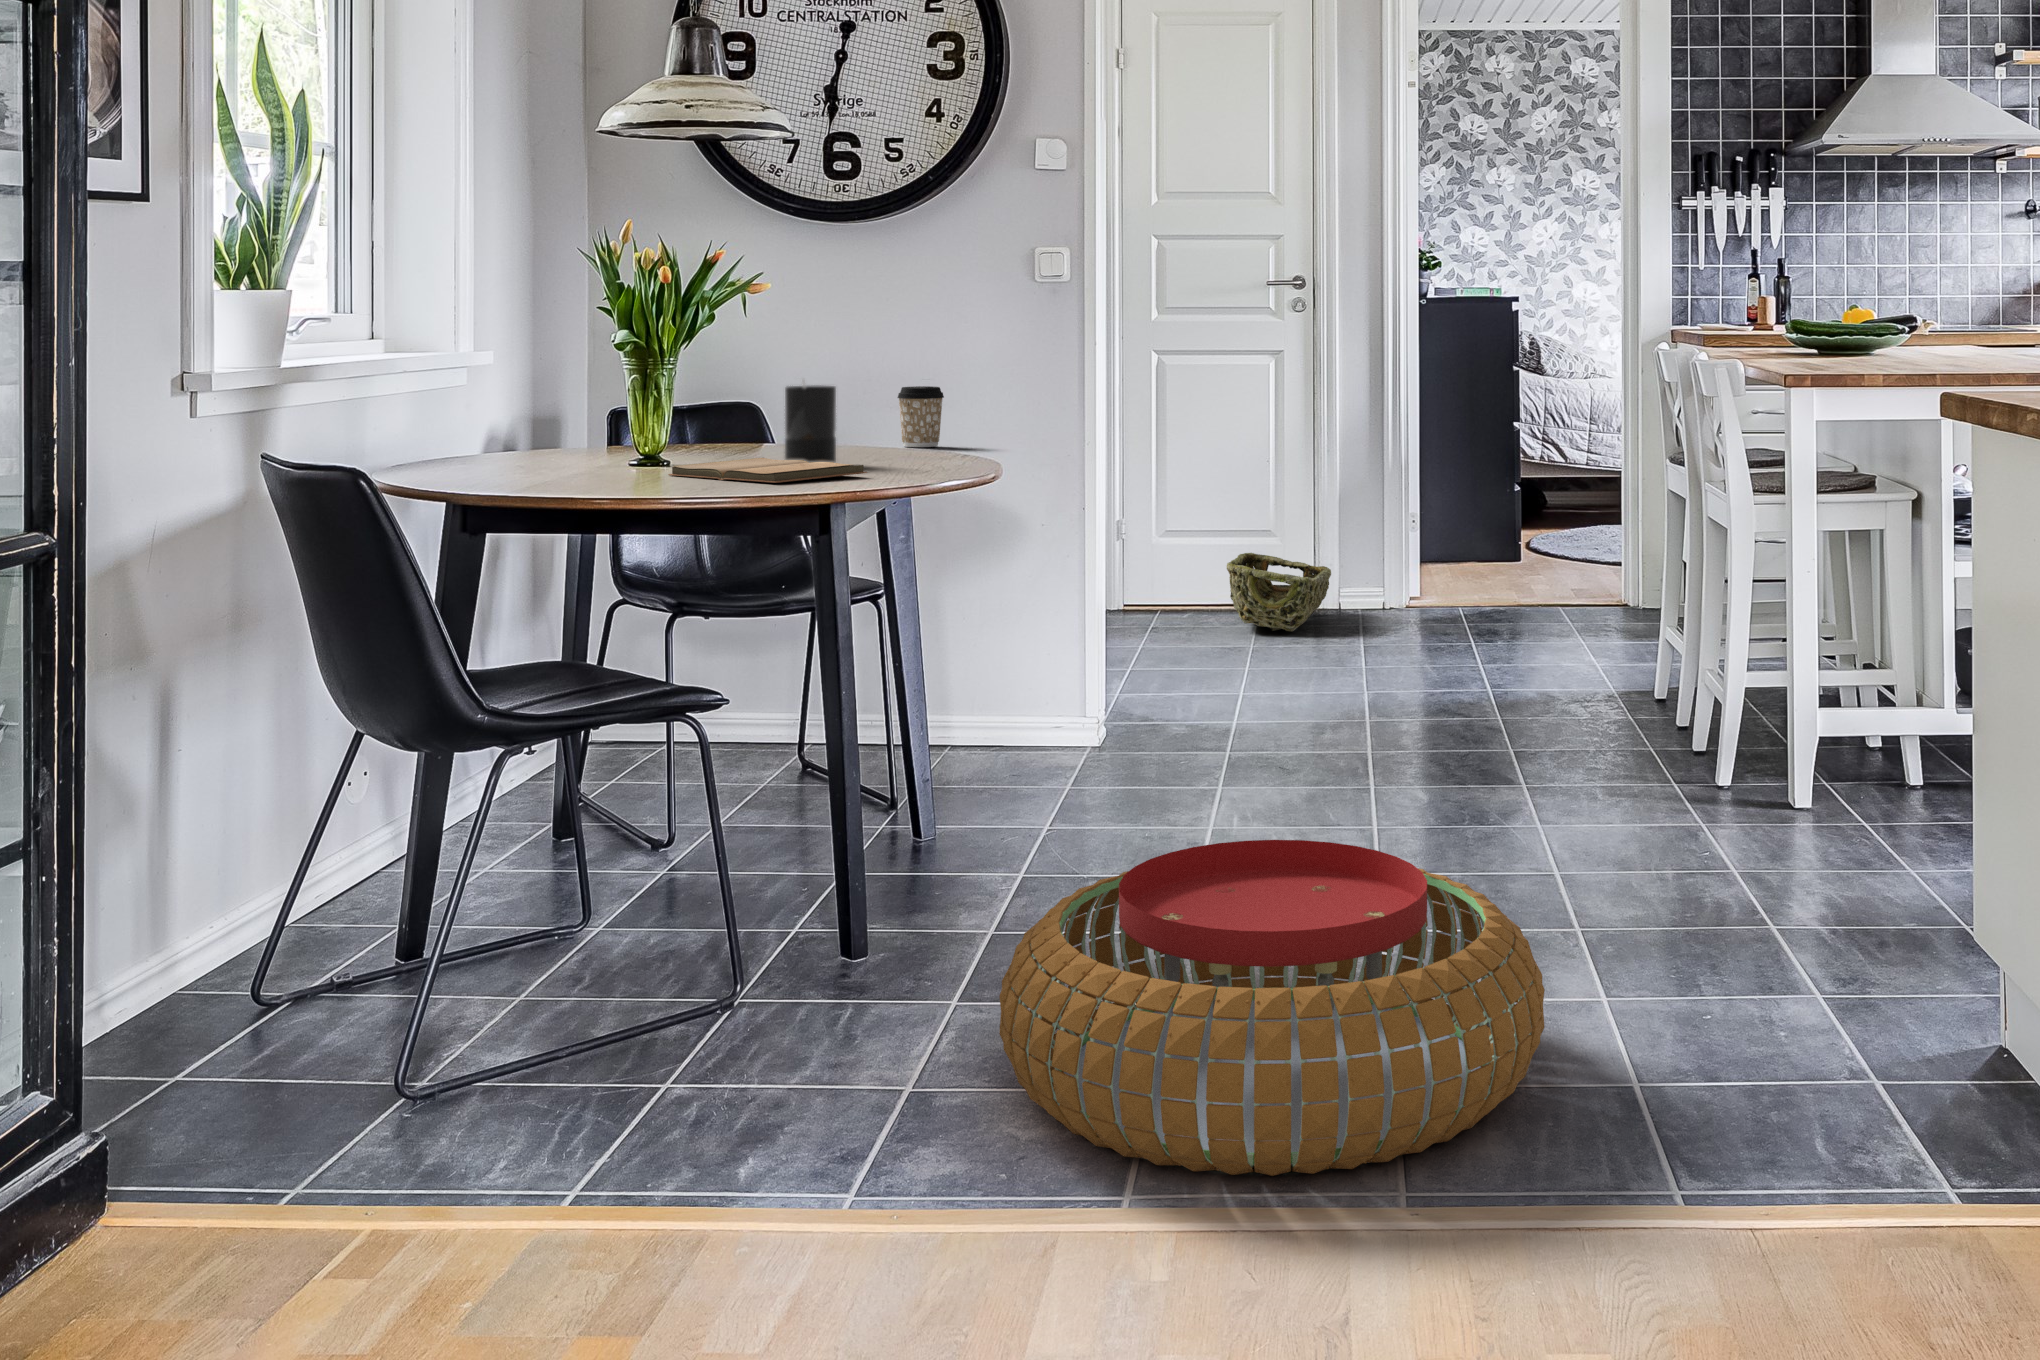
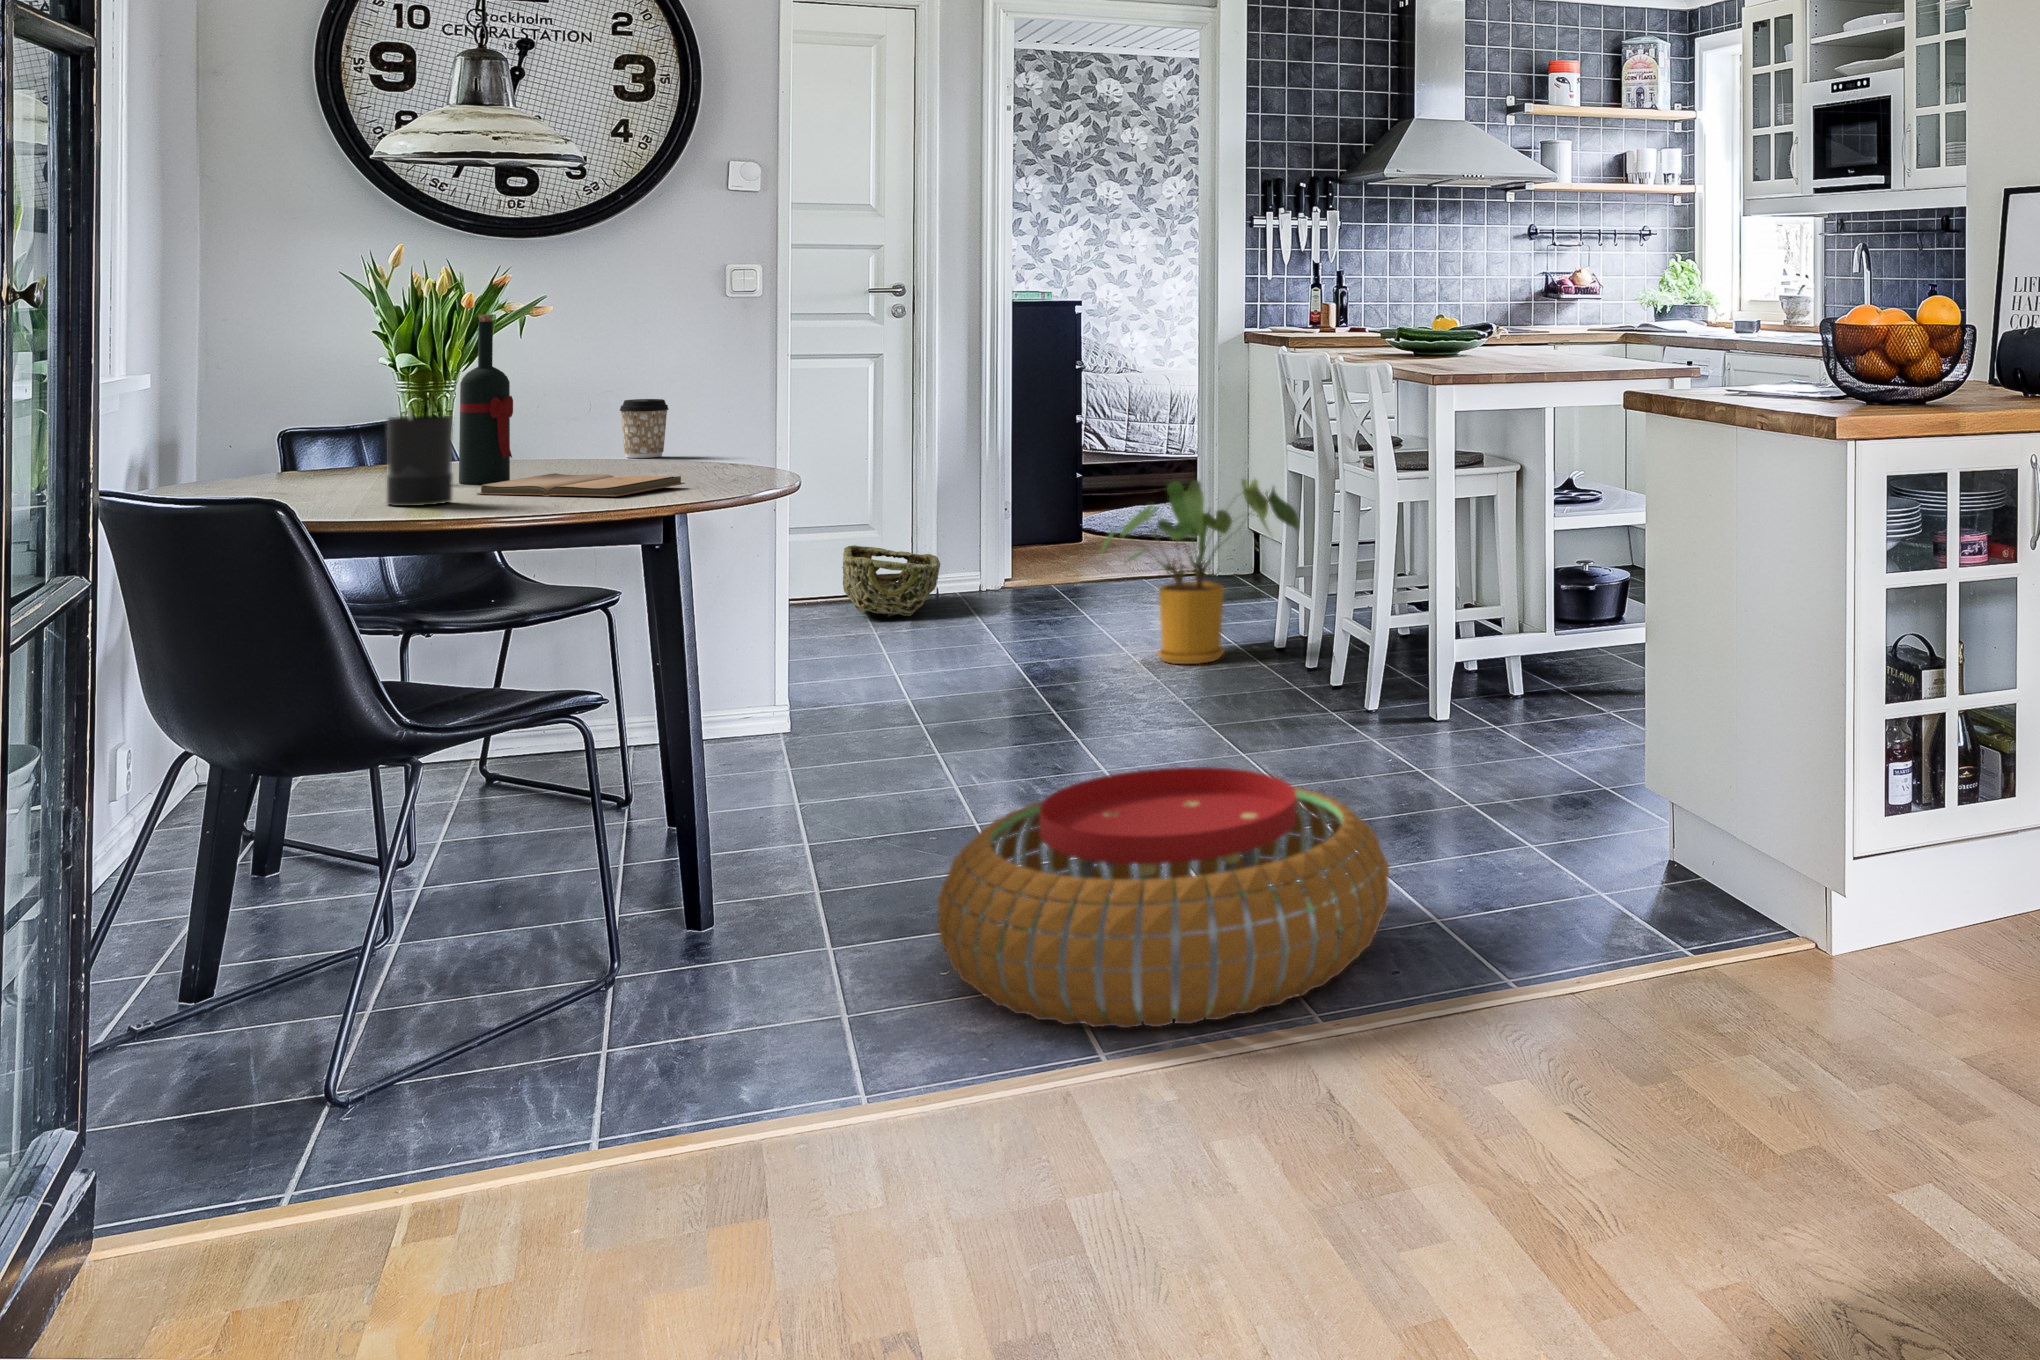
wine bottle: none [687,293,734,466] -> present [459,315,513,484]
candle: present [785,380,836,463] -> present [387,409,453,506]
house plant: none [1444,497,1670,711] -> present [1101,479,1300,664]

